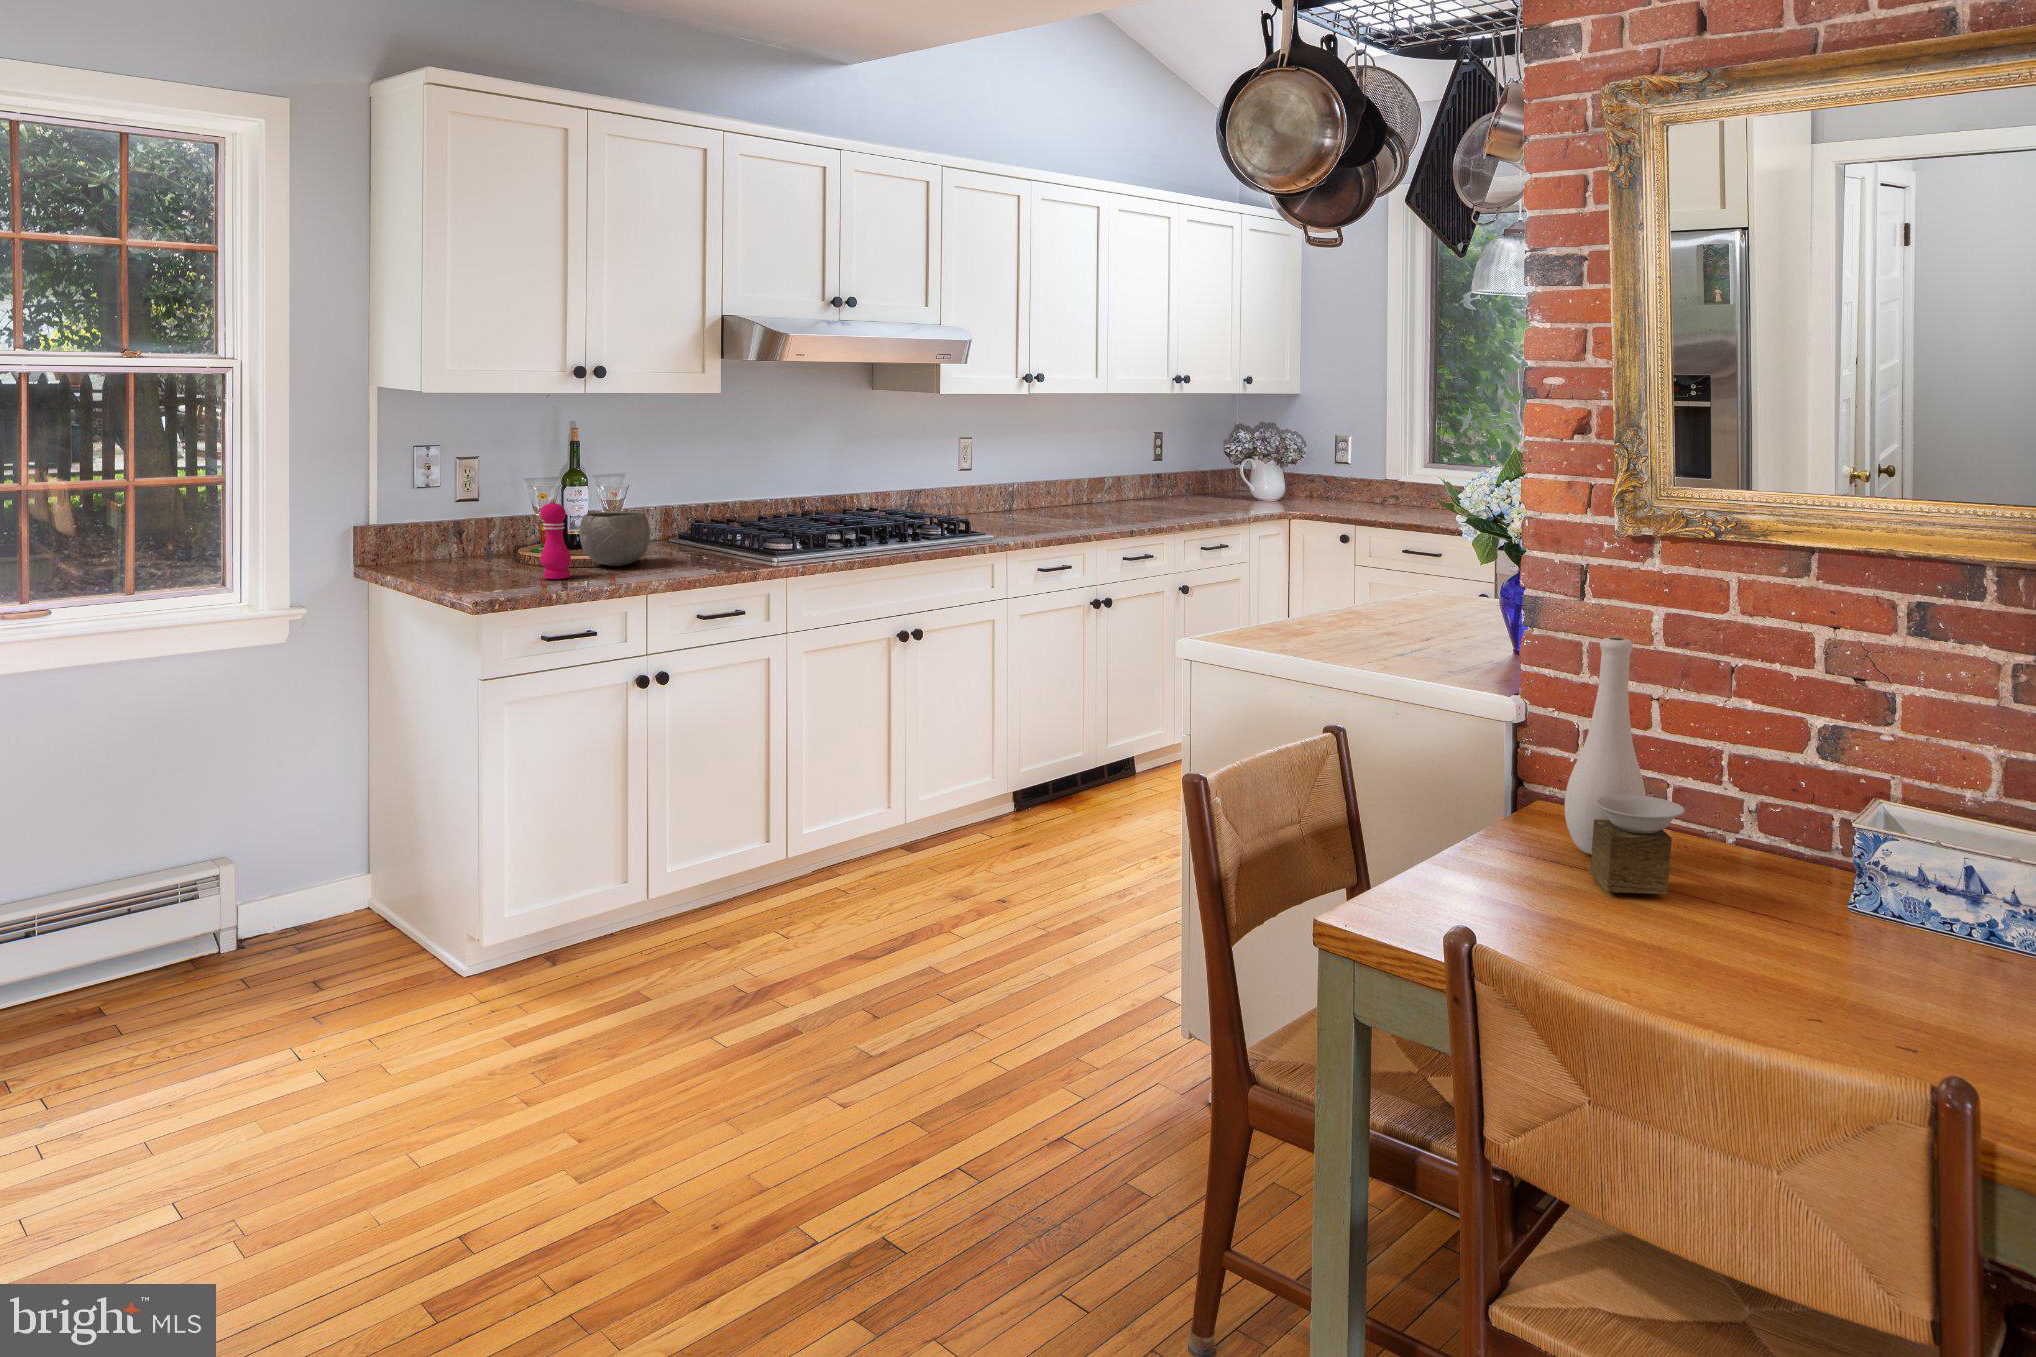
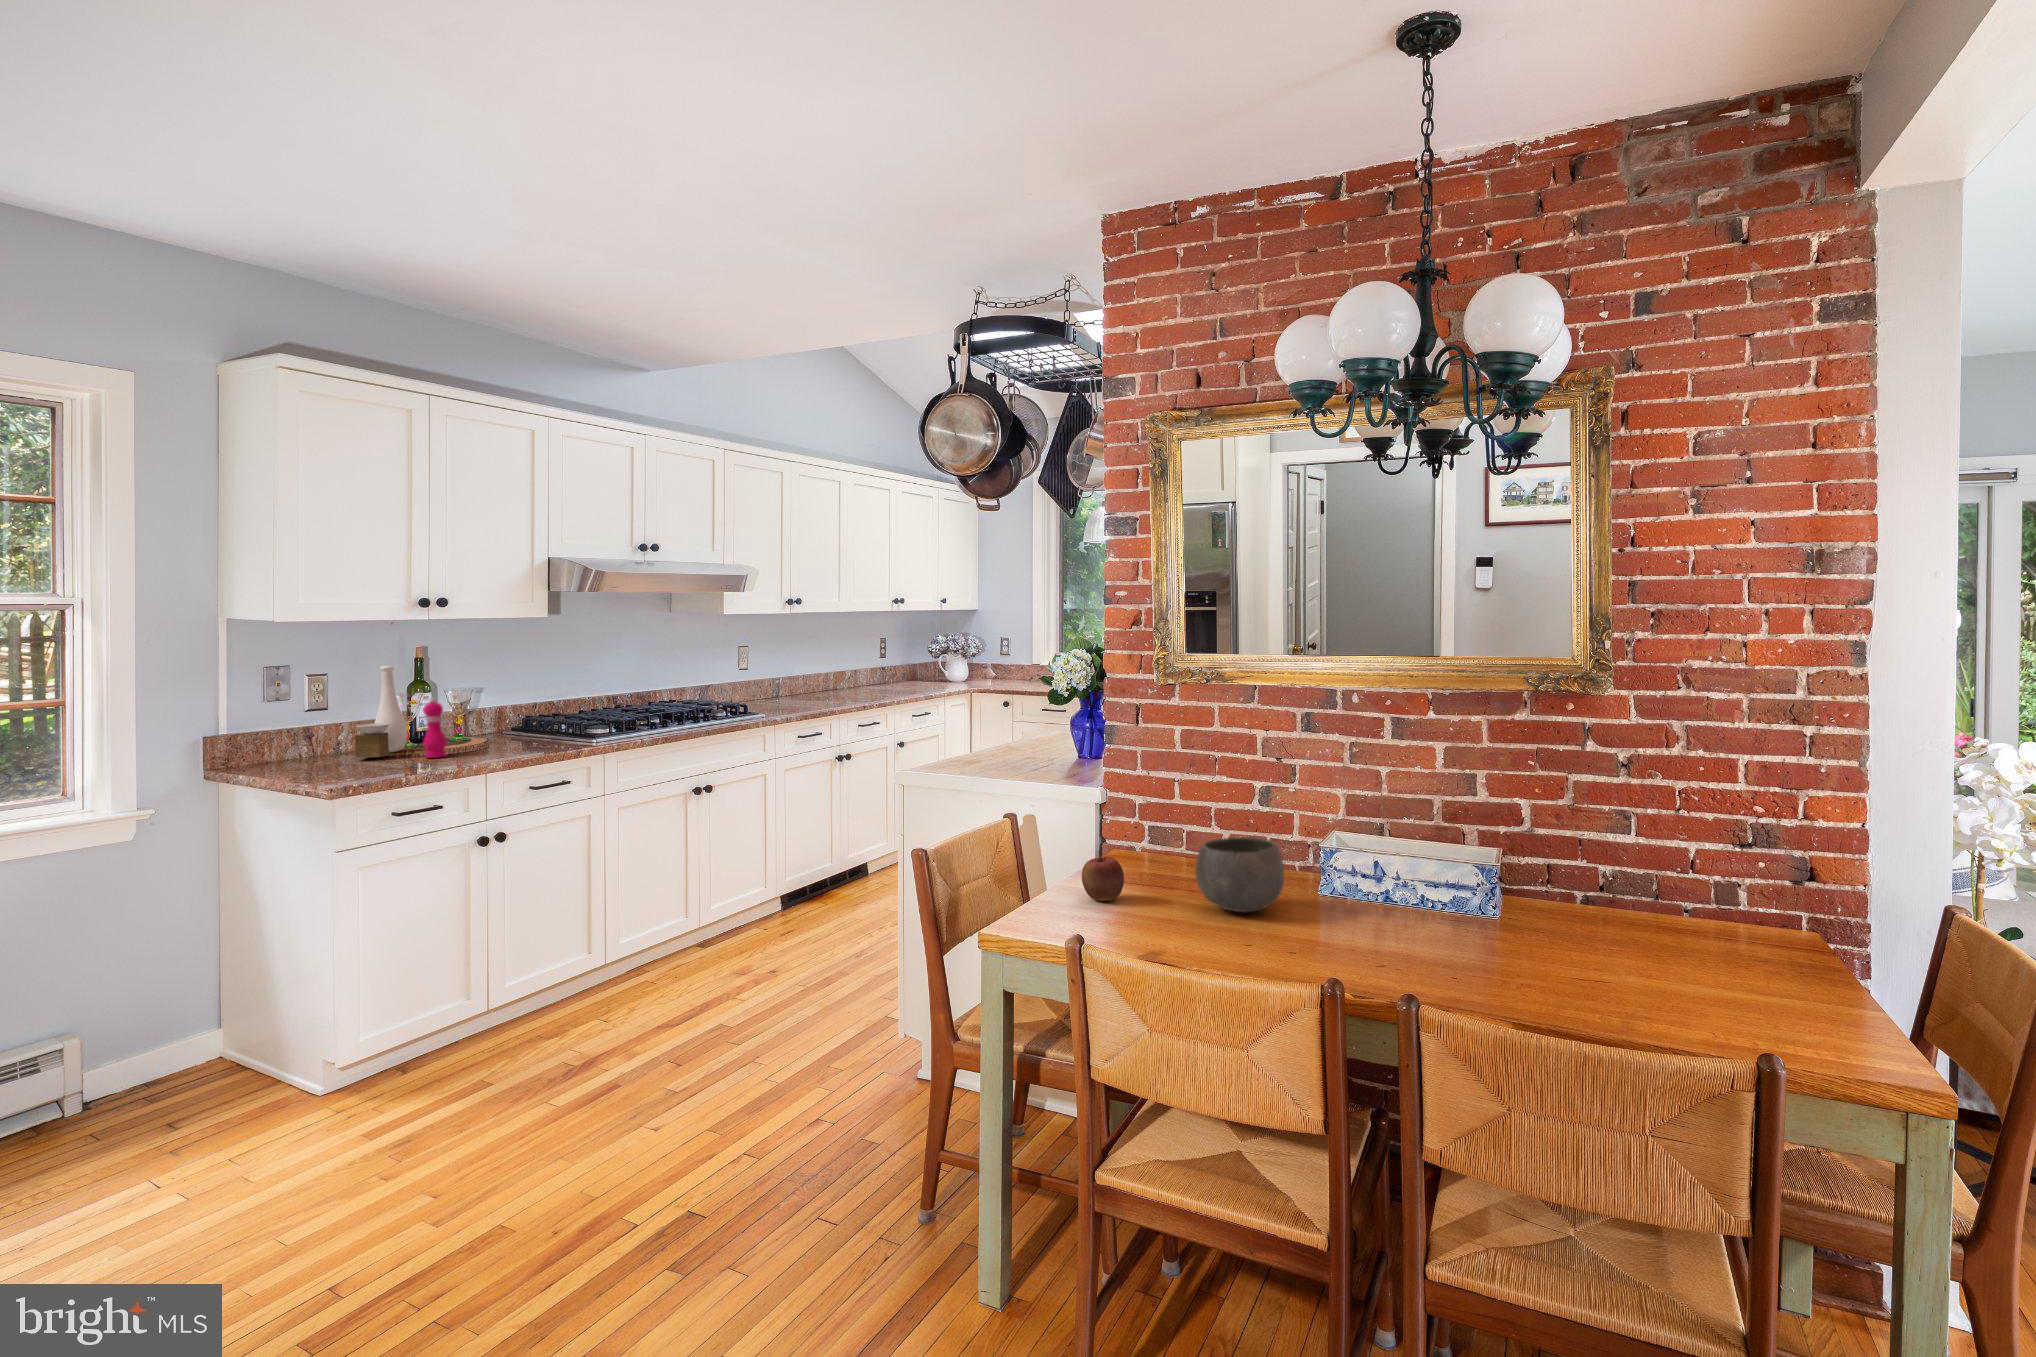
ceramic bowl: present [579,512,650,566] -> present [1195,837,1284,912]
vase: present [1565,638,1685,894] -> present [355,666,407,758]
apple: none [1489,829,1566,912] -> present [1082,853,1124,901]

